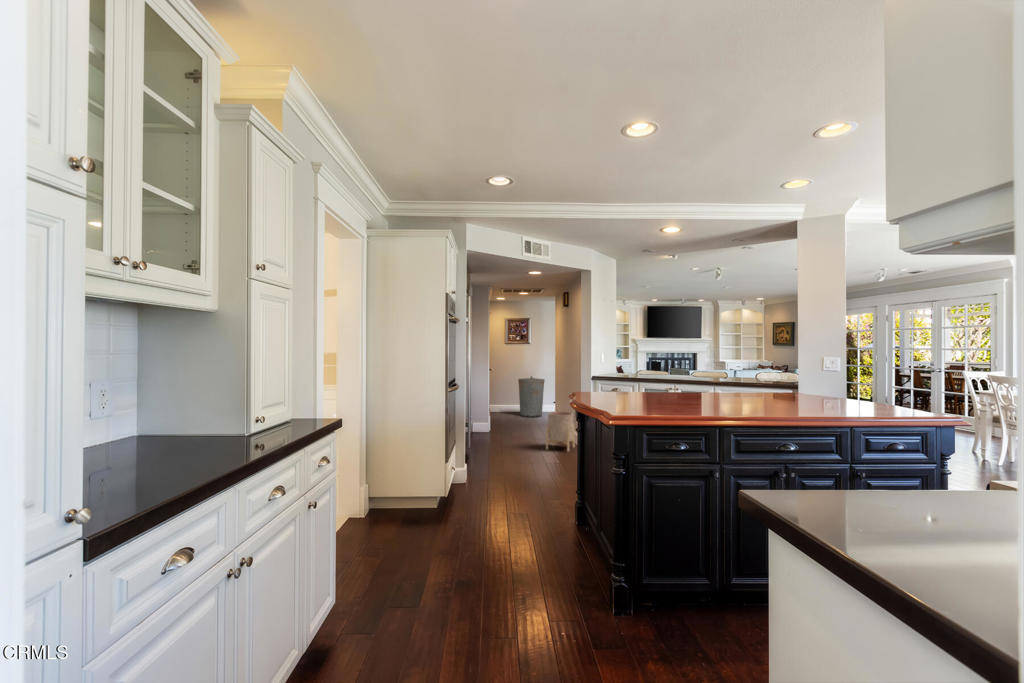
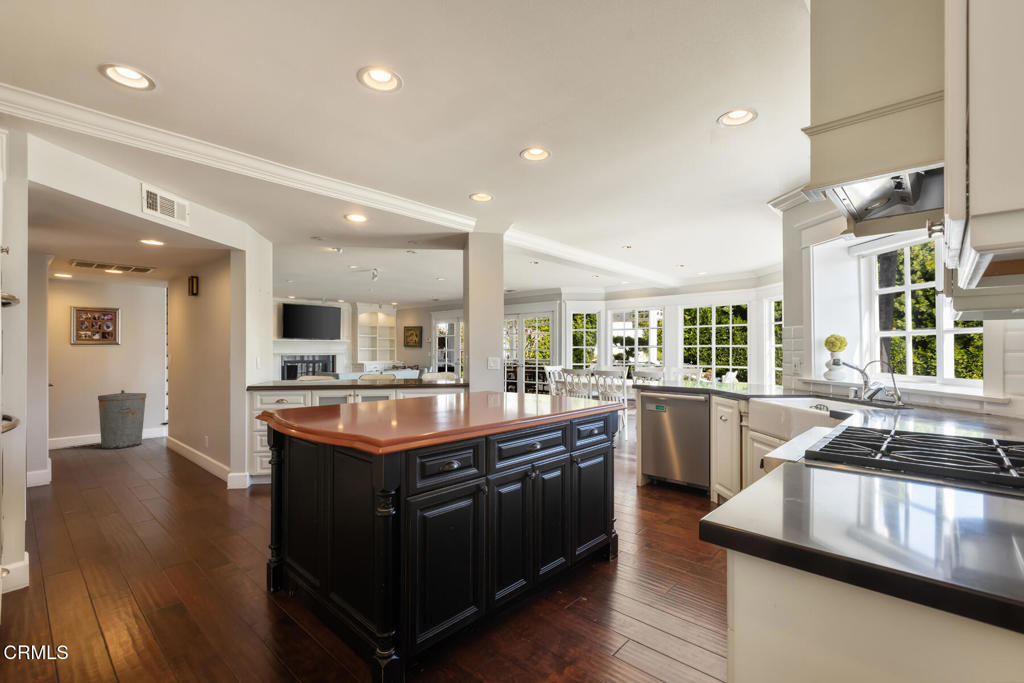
planter: present [546,412,575,452] -> none [168,434,214,490]

